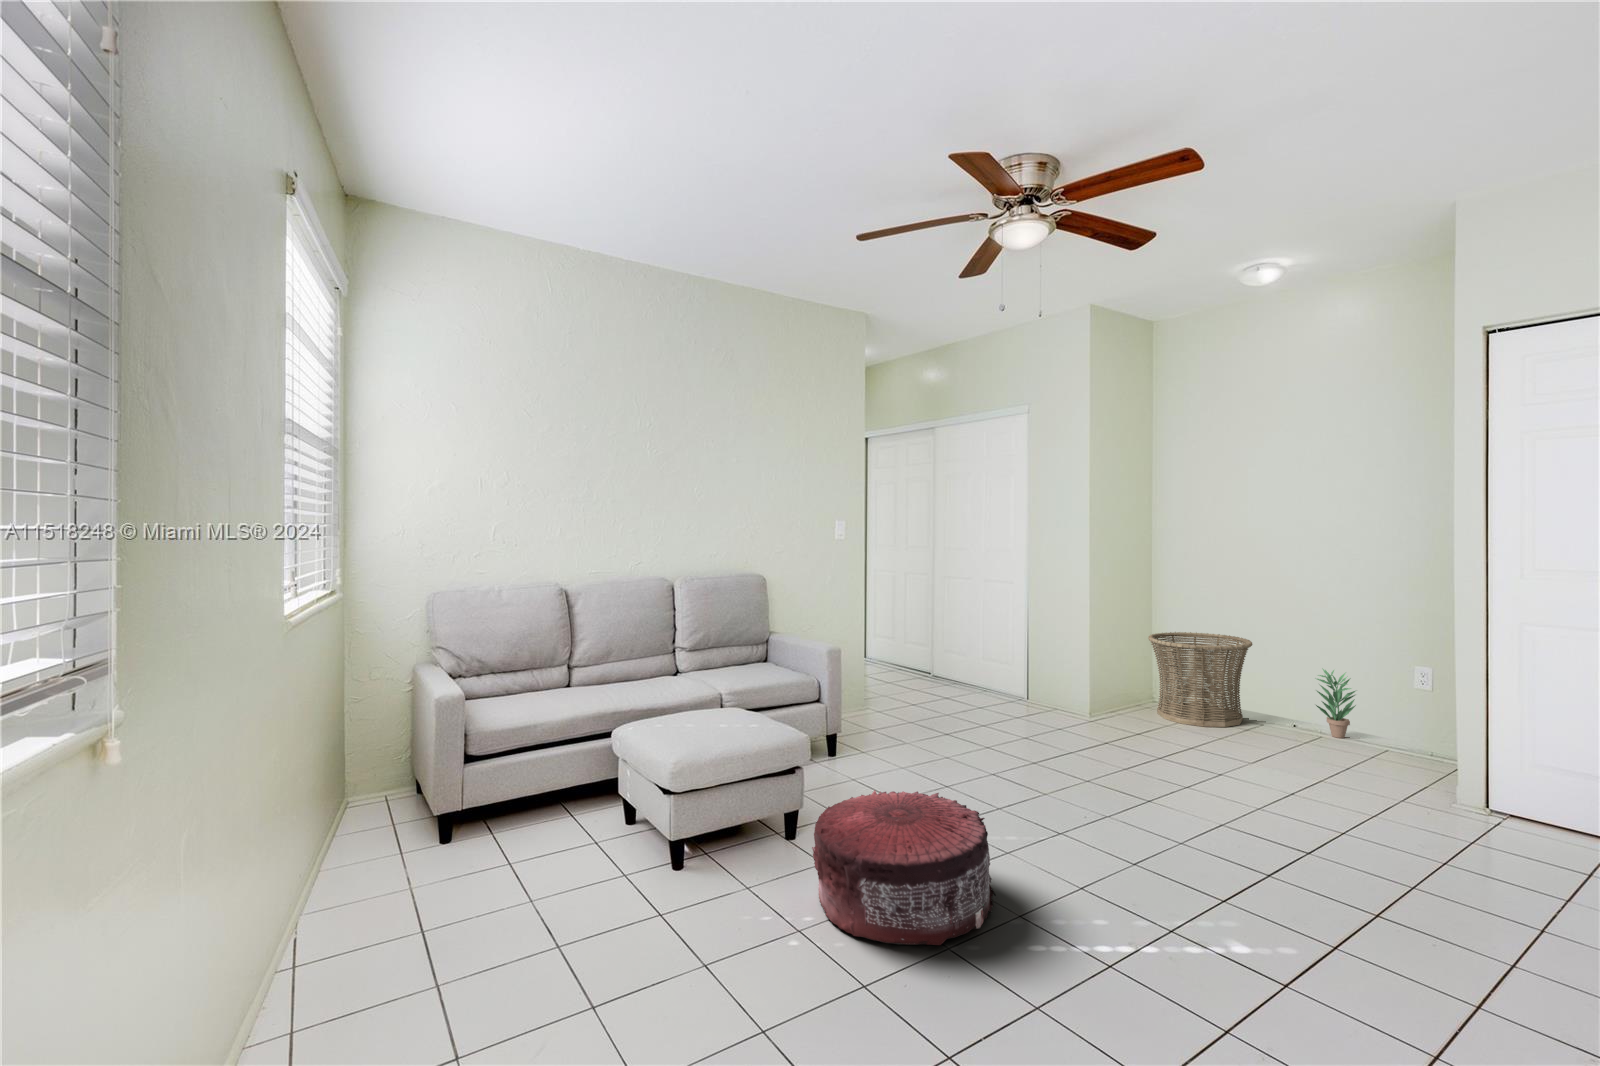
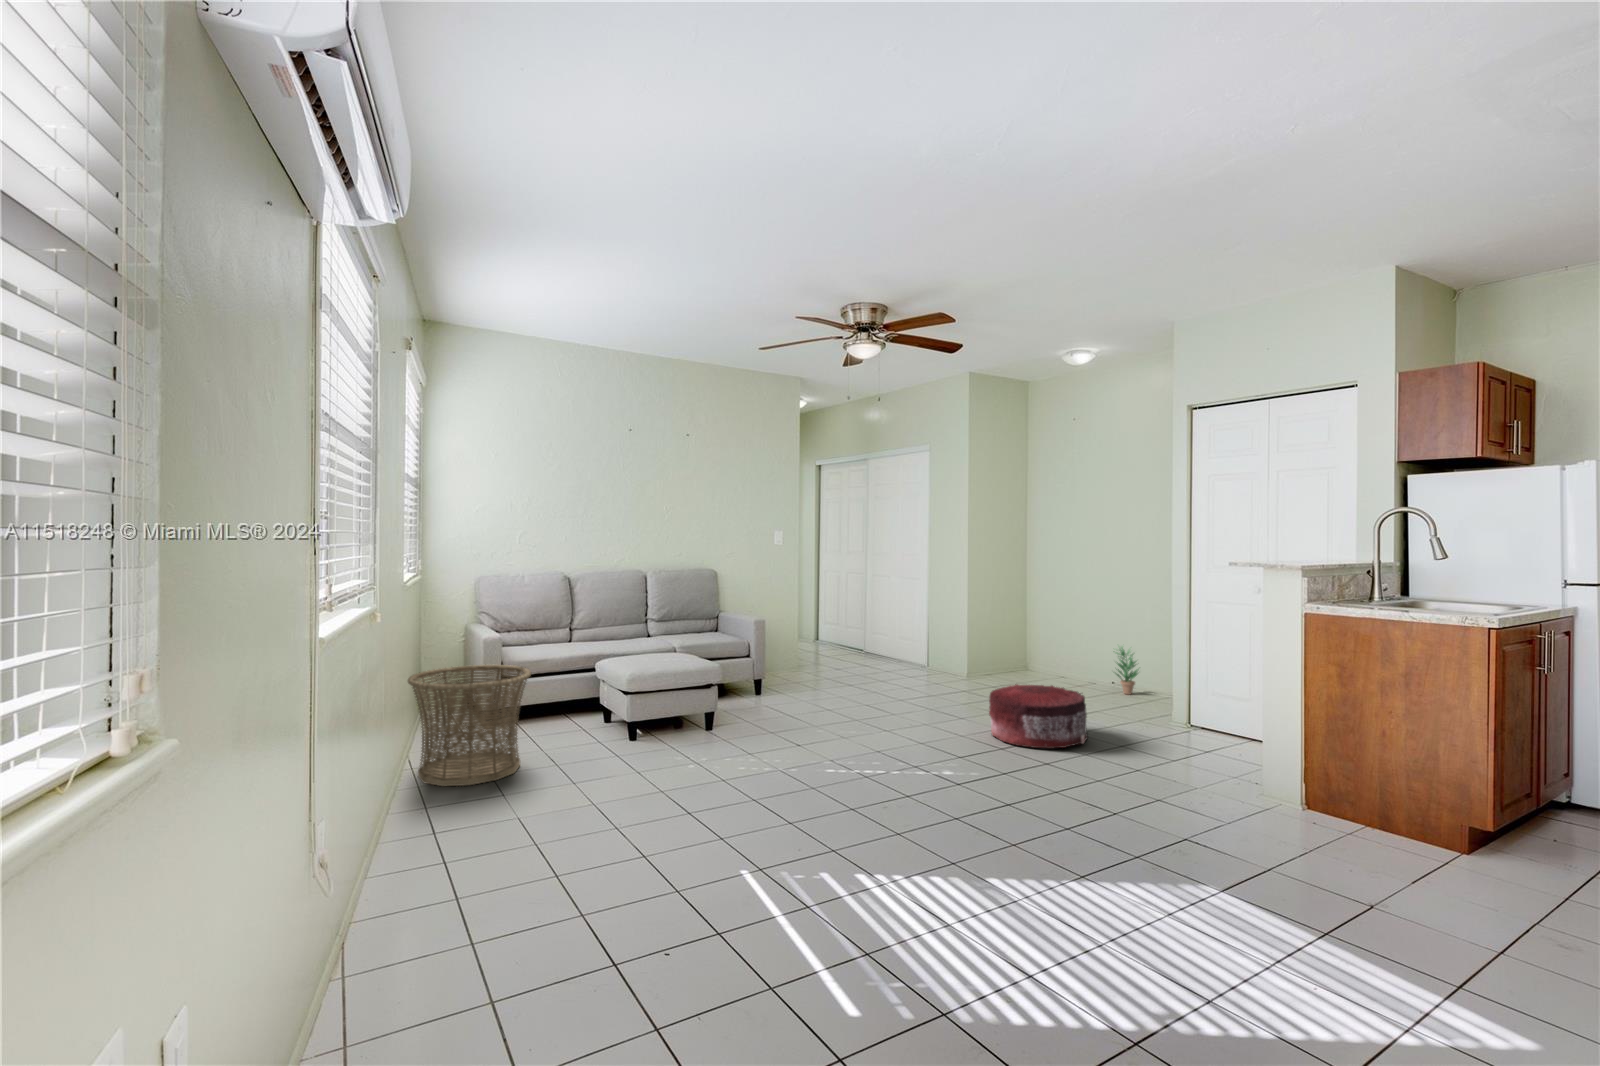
basket: present [1148,632,1252,727] -> present [408,664,531,786]
pouf: present [812,791,996,945] -> present [989,684,1088,748]

